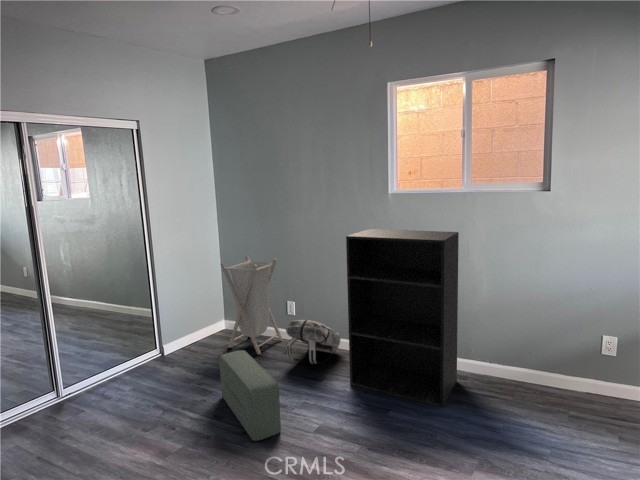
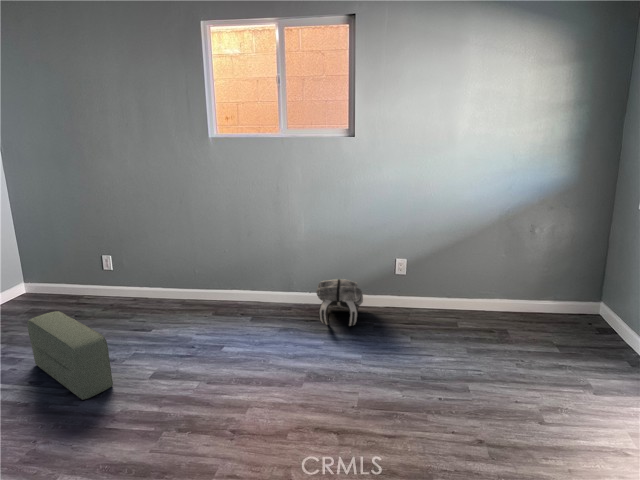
bookshelf: present [346,229,459,407] -> none [168,173,283,336]
laundry hamper: present [221,256,283,355] -> none [12,207,101,316]
backpack: present [286,320,341,364] -> present [316,279,363,326]

